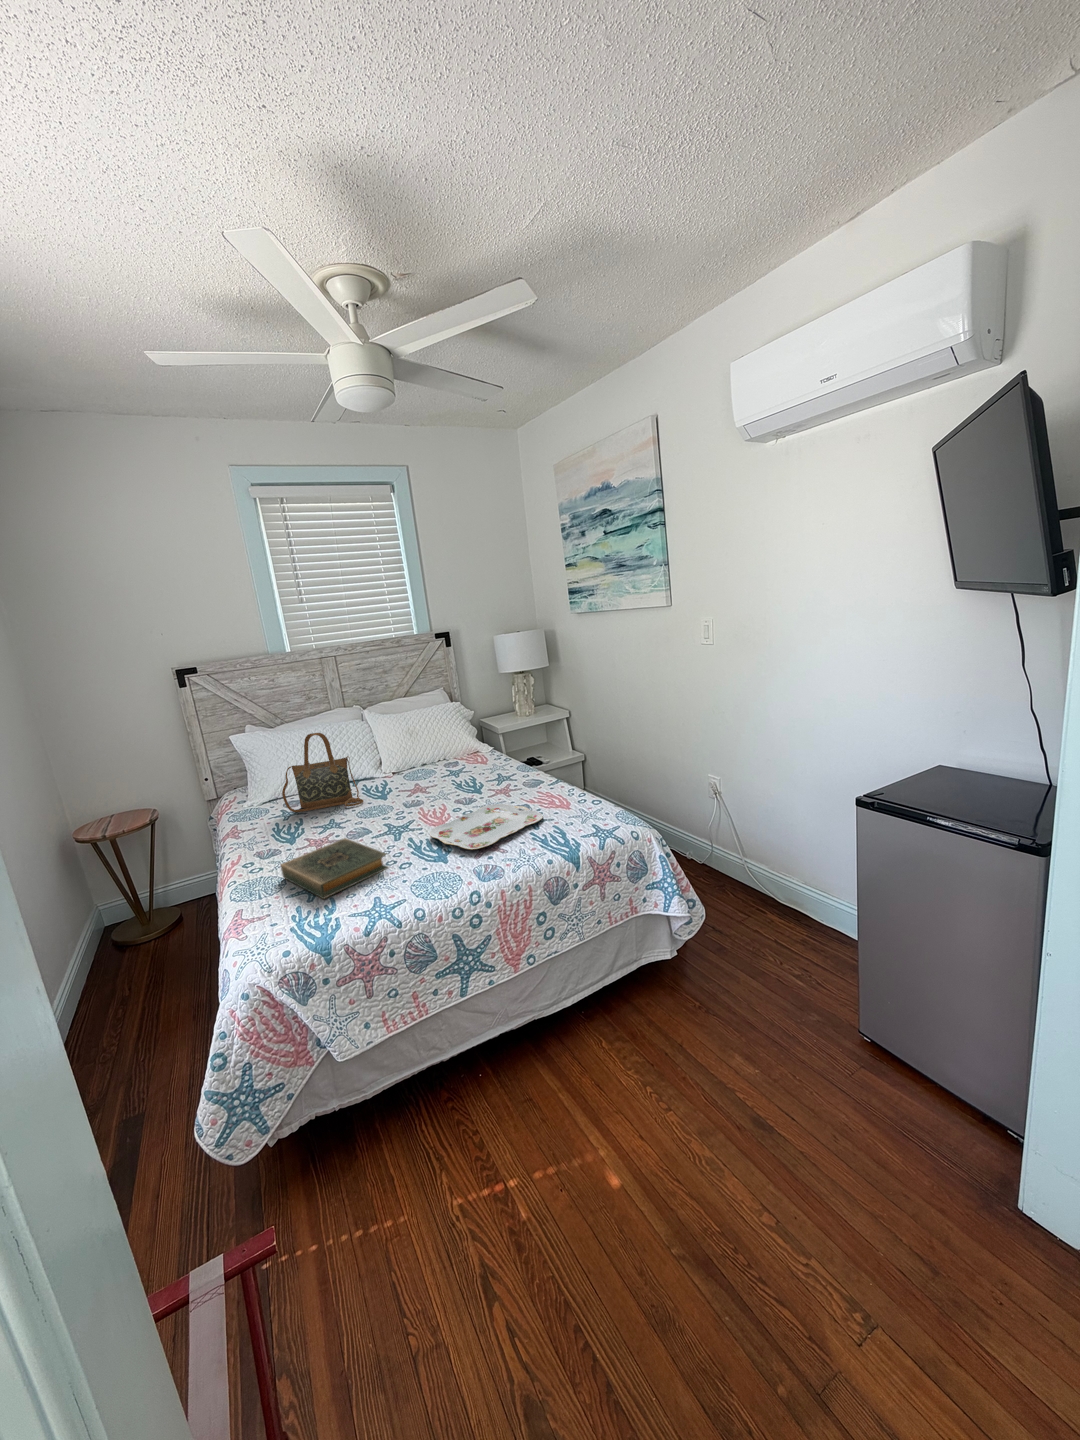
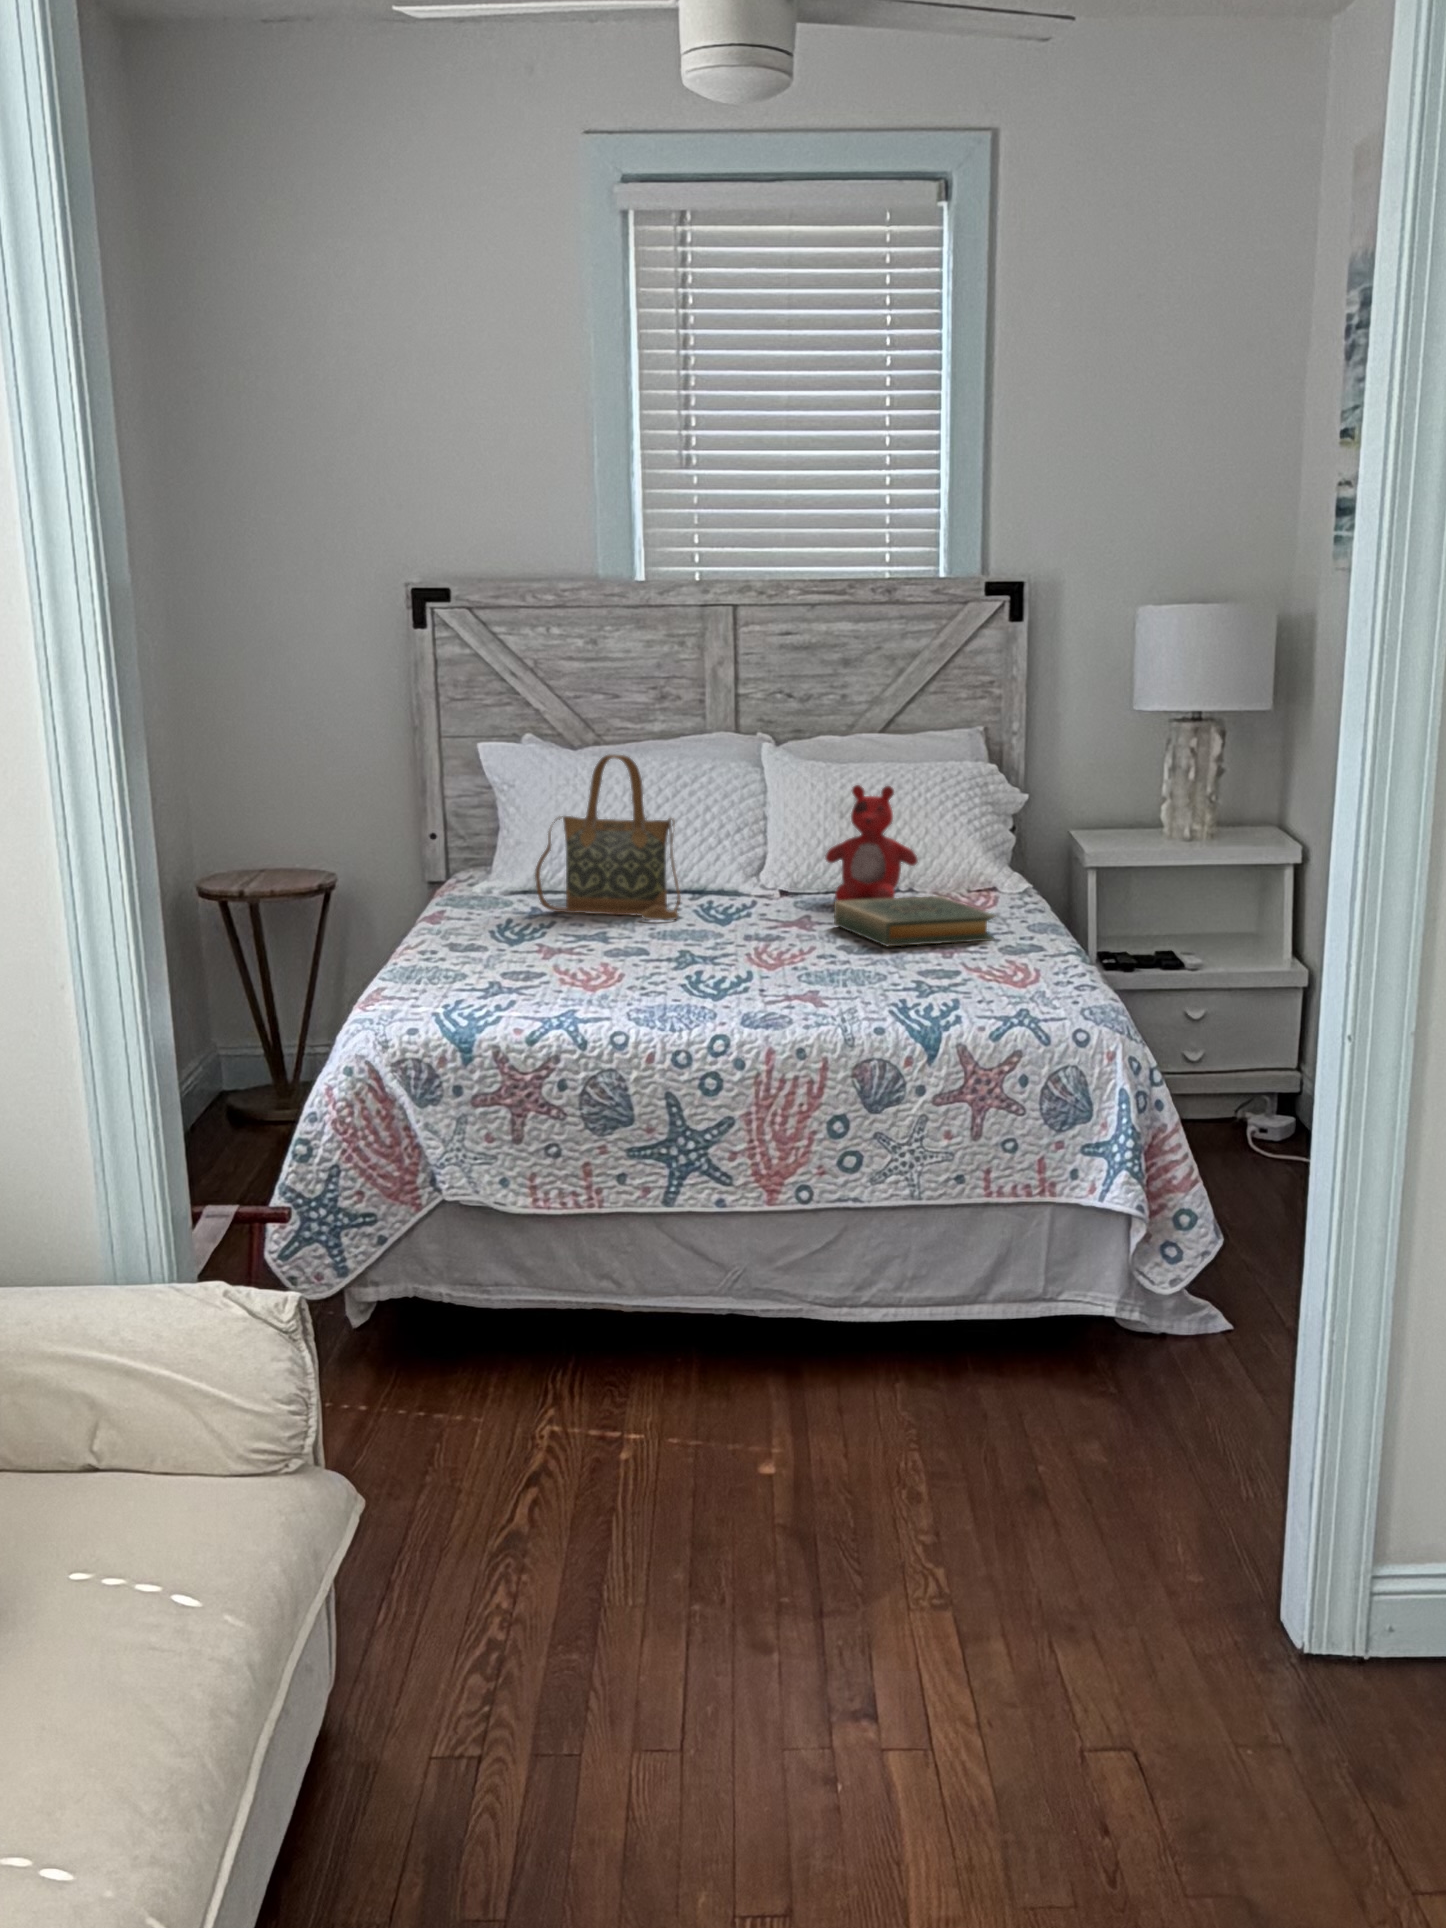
stuffed bear: none [414,721,455,775] -> present [825,785,918,901]
serving tray: present [429,804,543,850] -> none [729,955,953,995]
hardback book: present [281,838,389,899] -> present [834,896,995,946]

